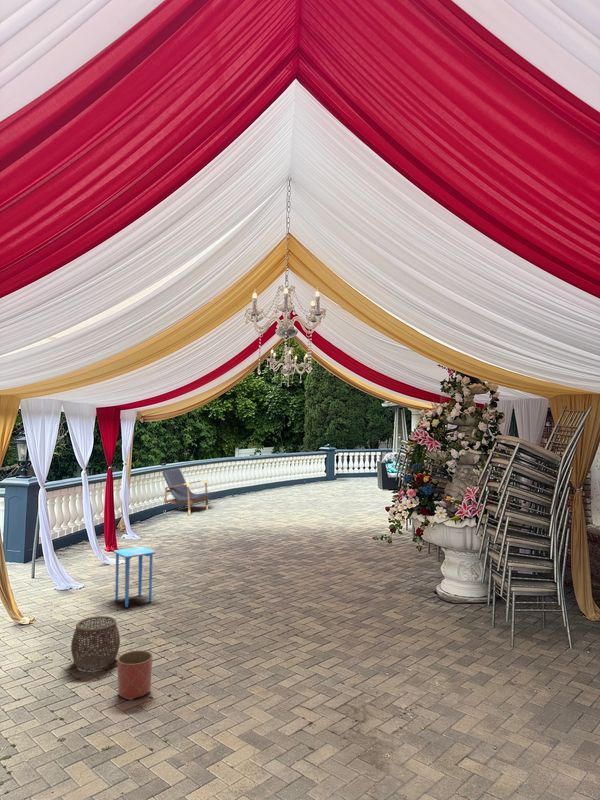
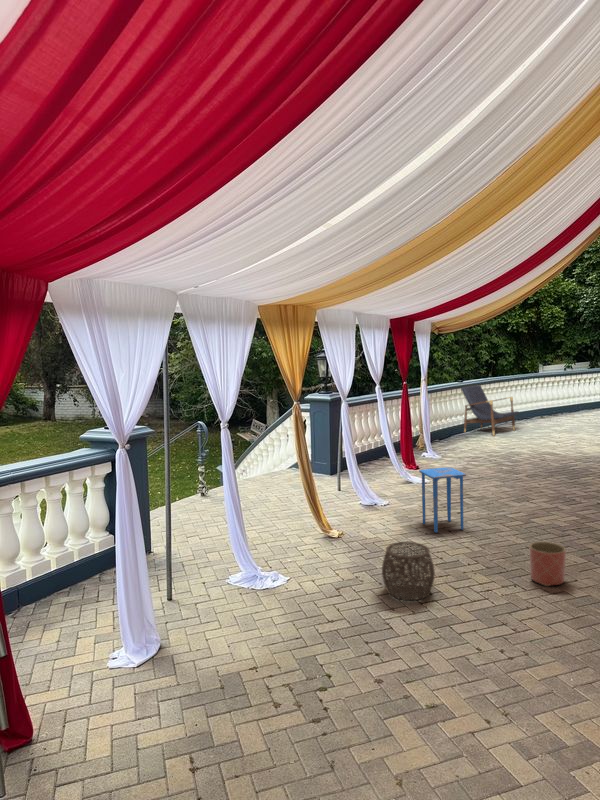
planter: present [117,650,153,700] -> present [529,542,566,586]

